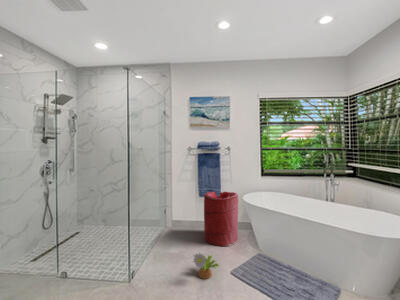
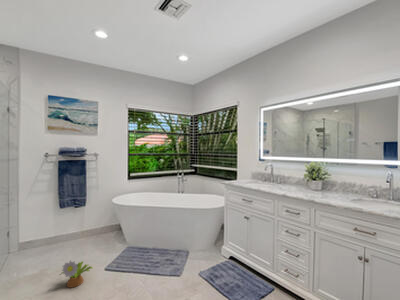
laundry hamper: present [204,192,238,246] -> none [67,197,107,254]

